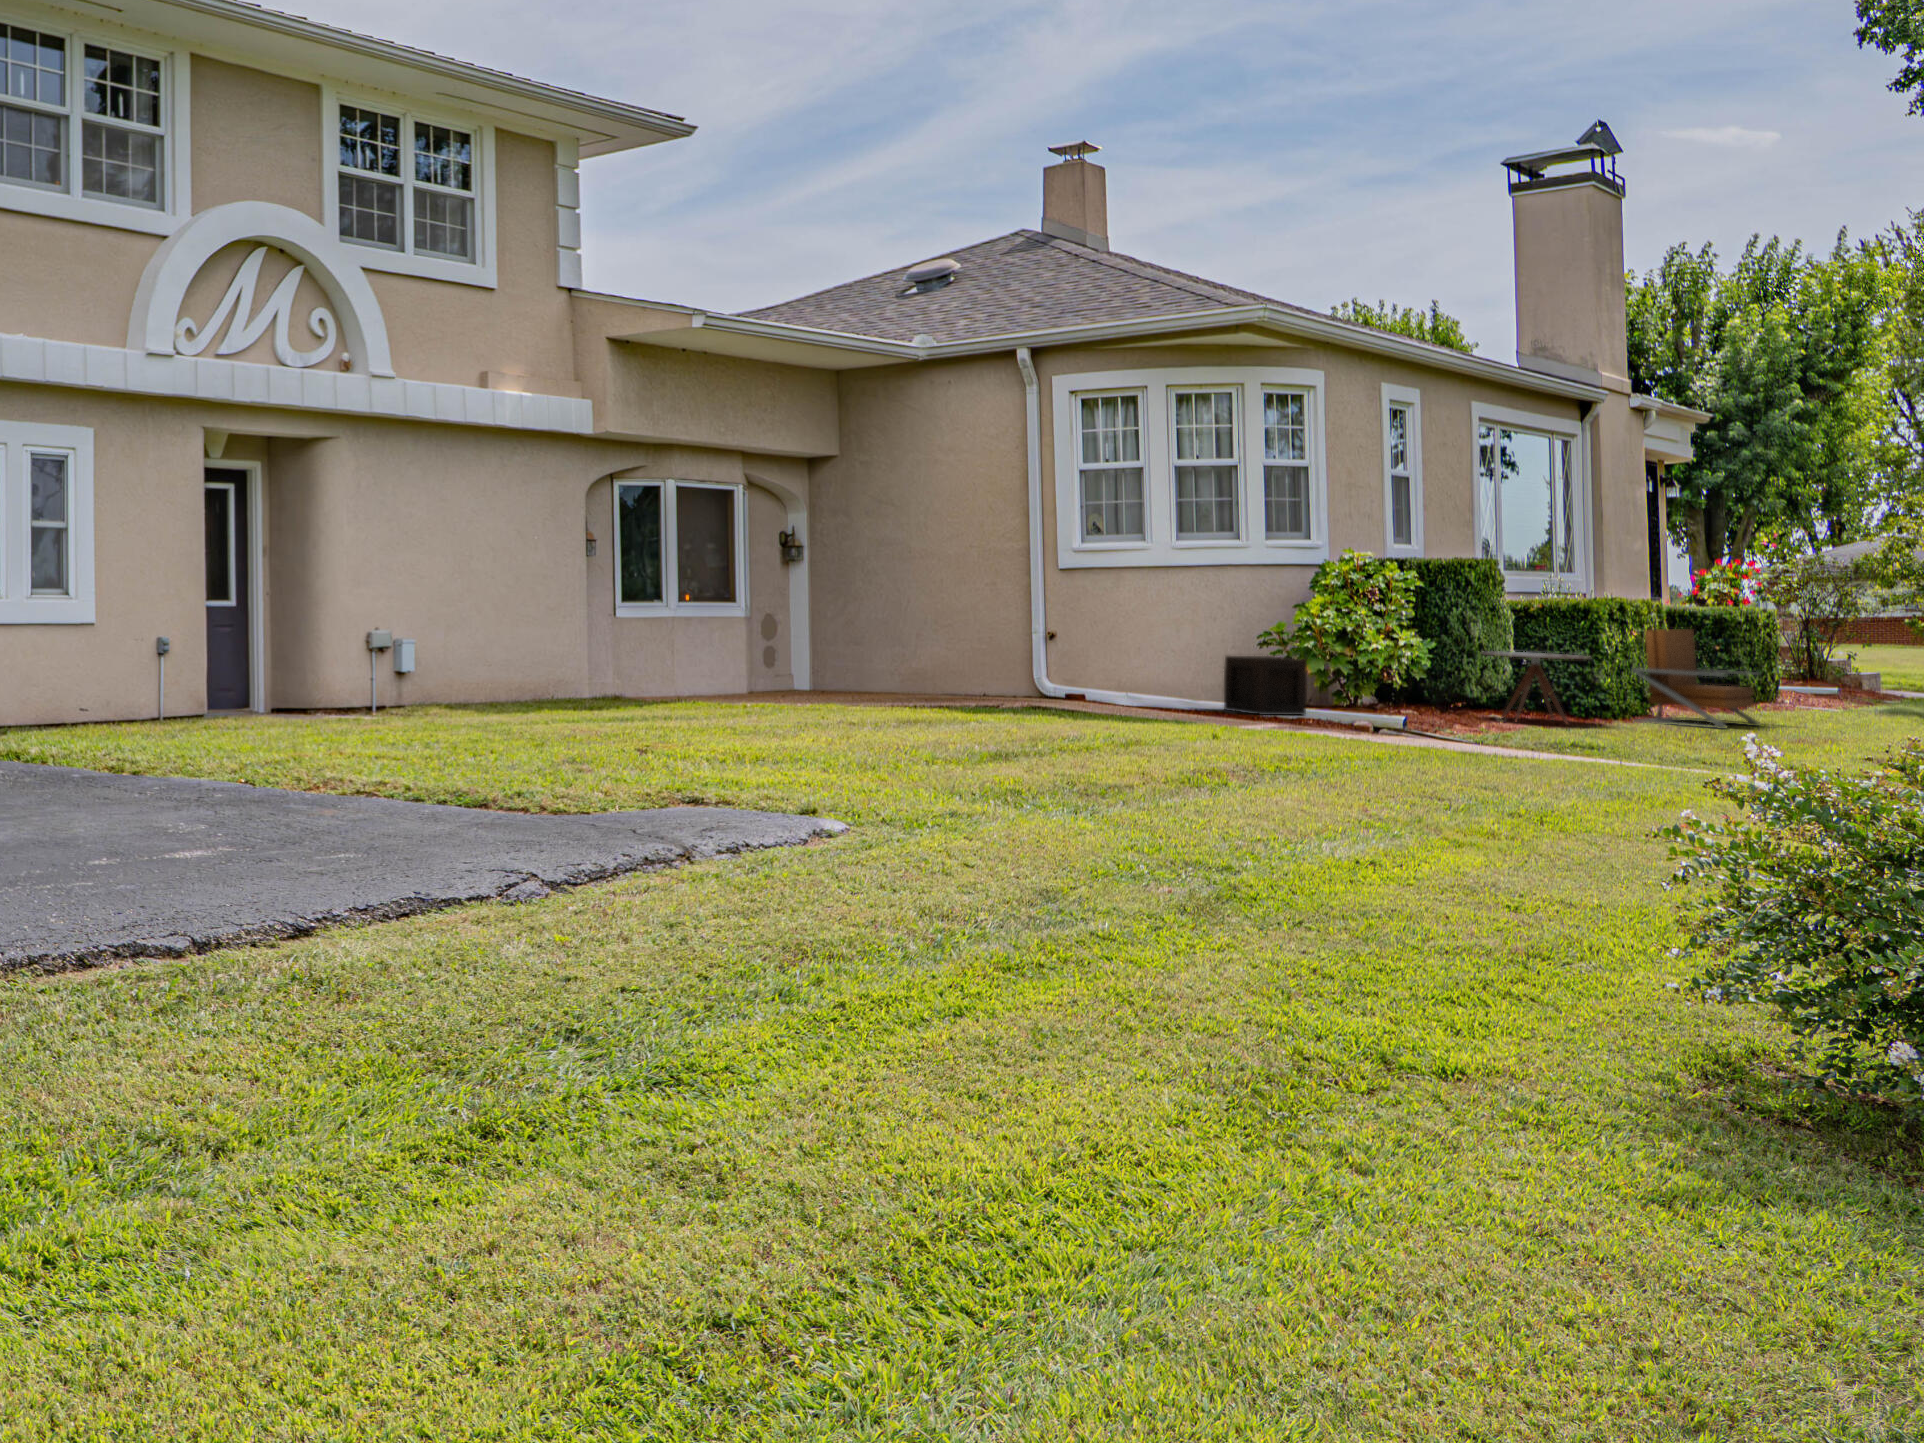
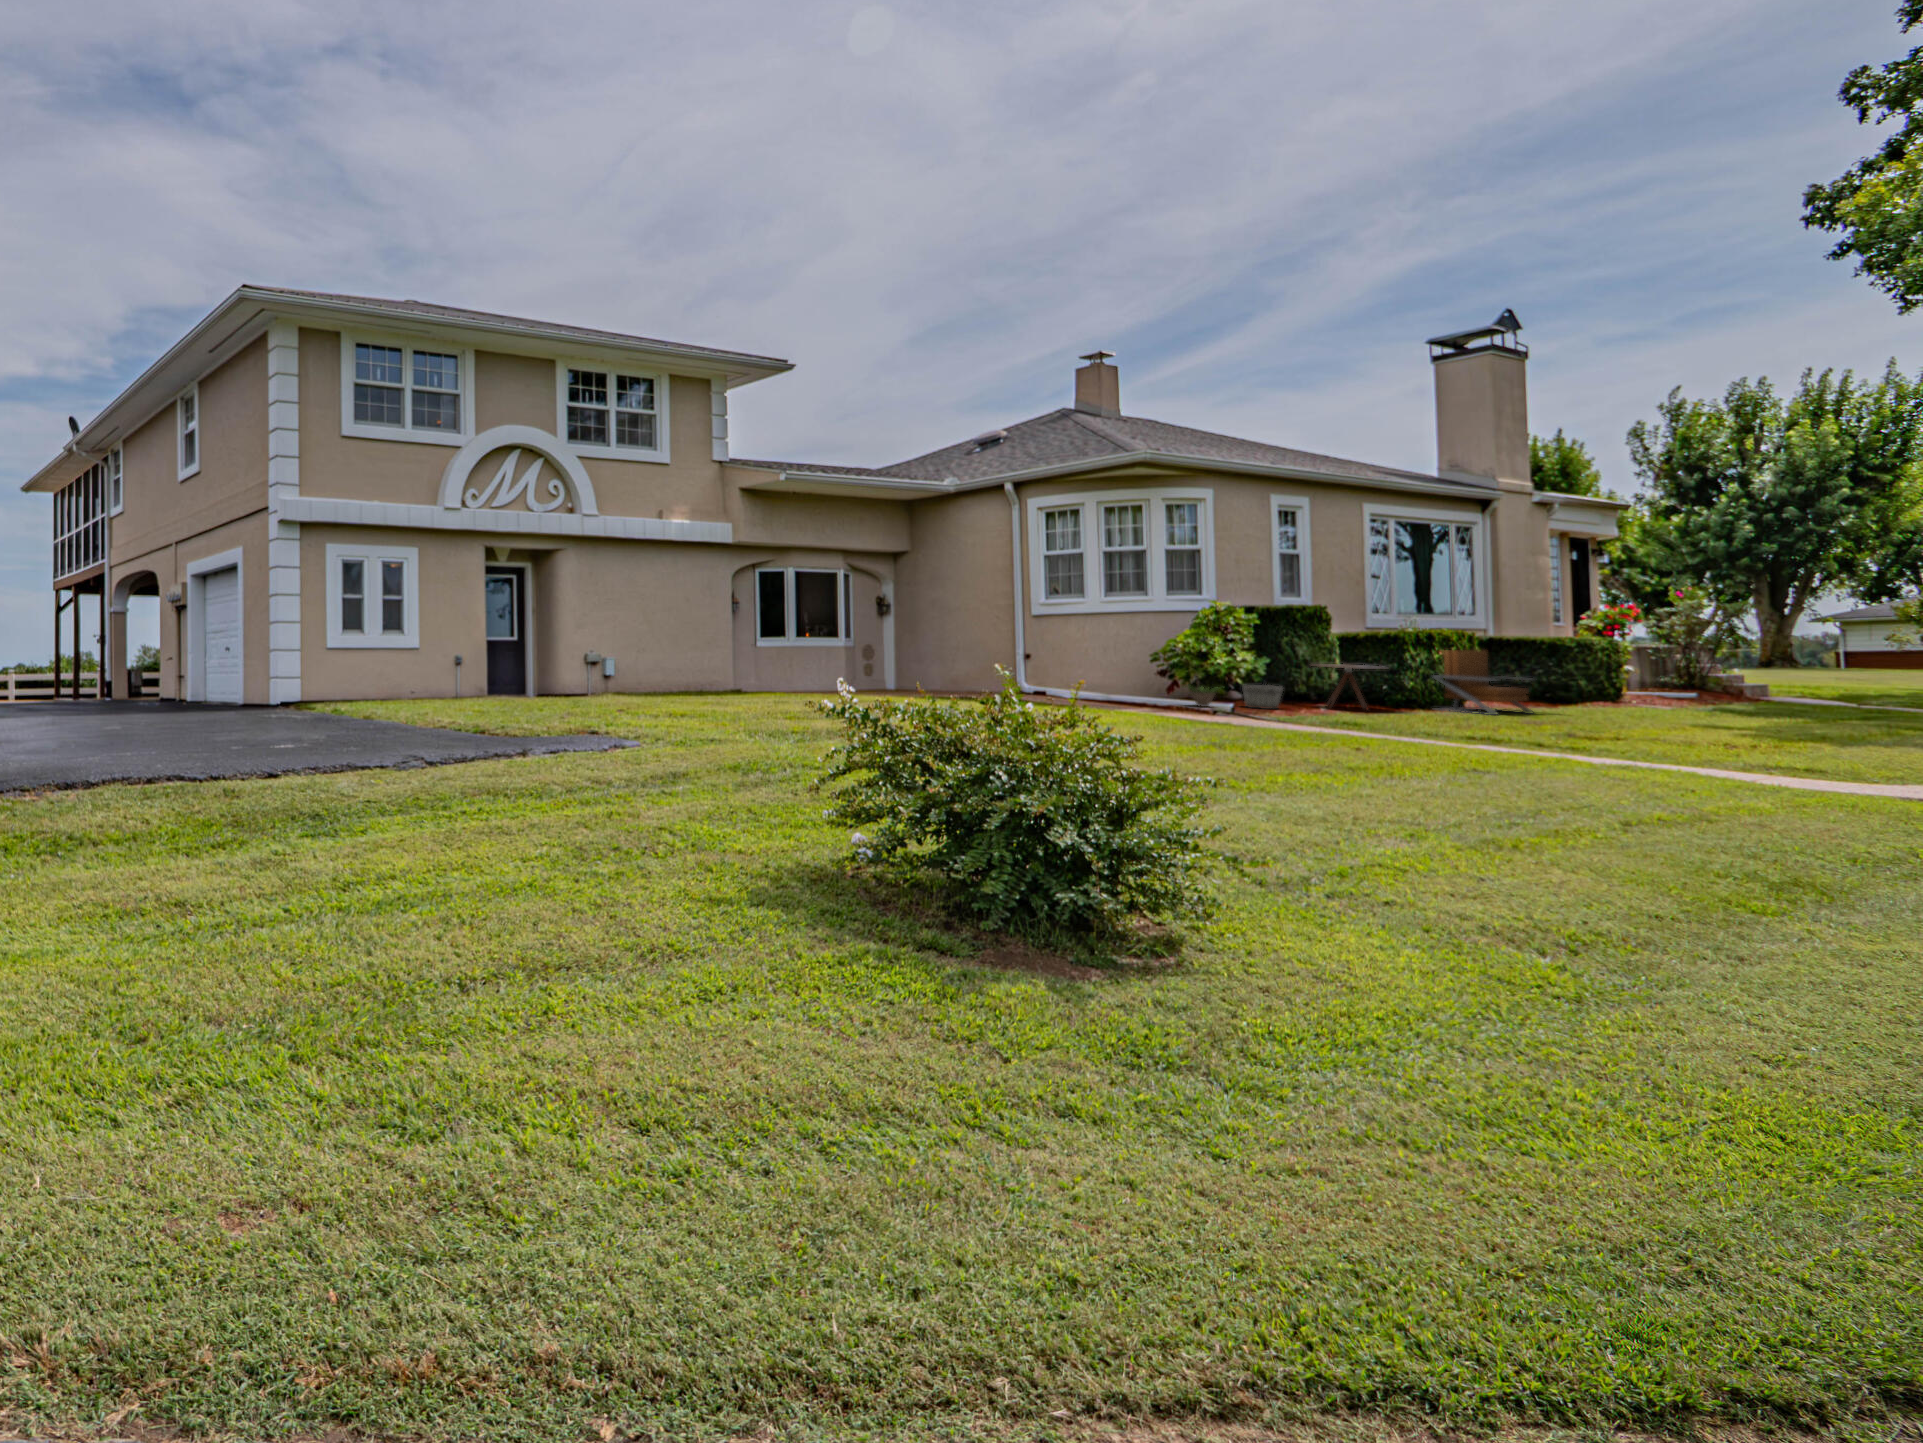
wooden crate: present [1224,656,1307,715] -> none [1124,666,1178,702]
wooden bucket: none [1400,674,1461,724] -> present [1242,684,1283,709]
decorative plant: none [1317,686,1386,722] -> present [1190,687,1218,707]

